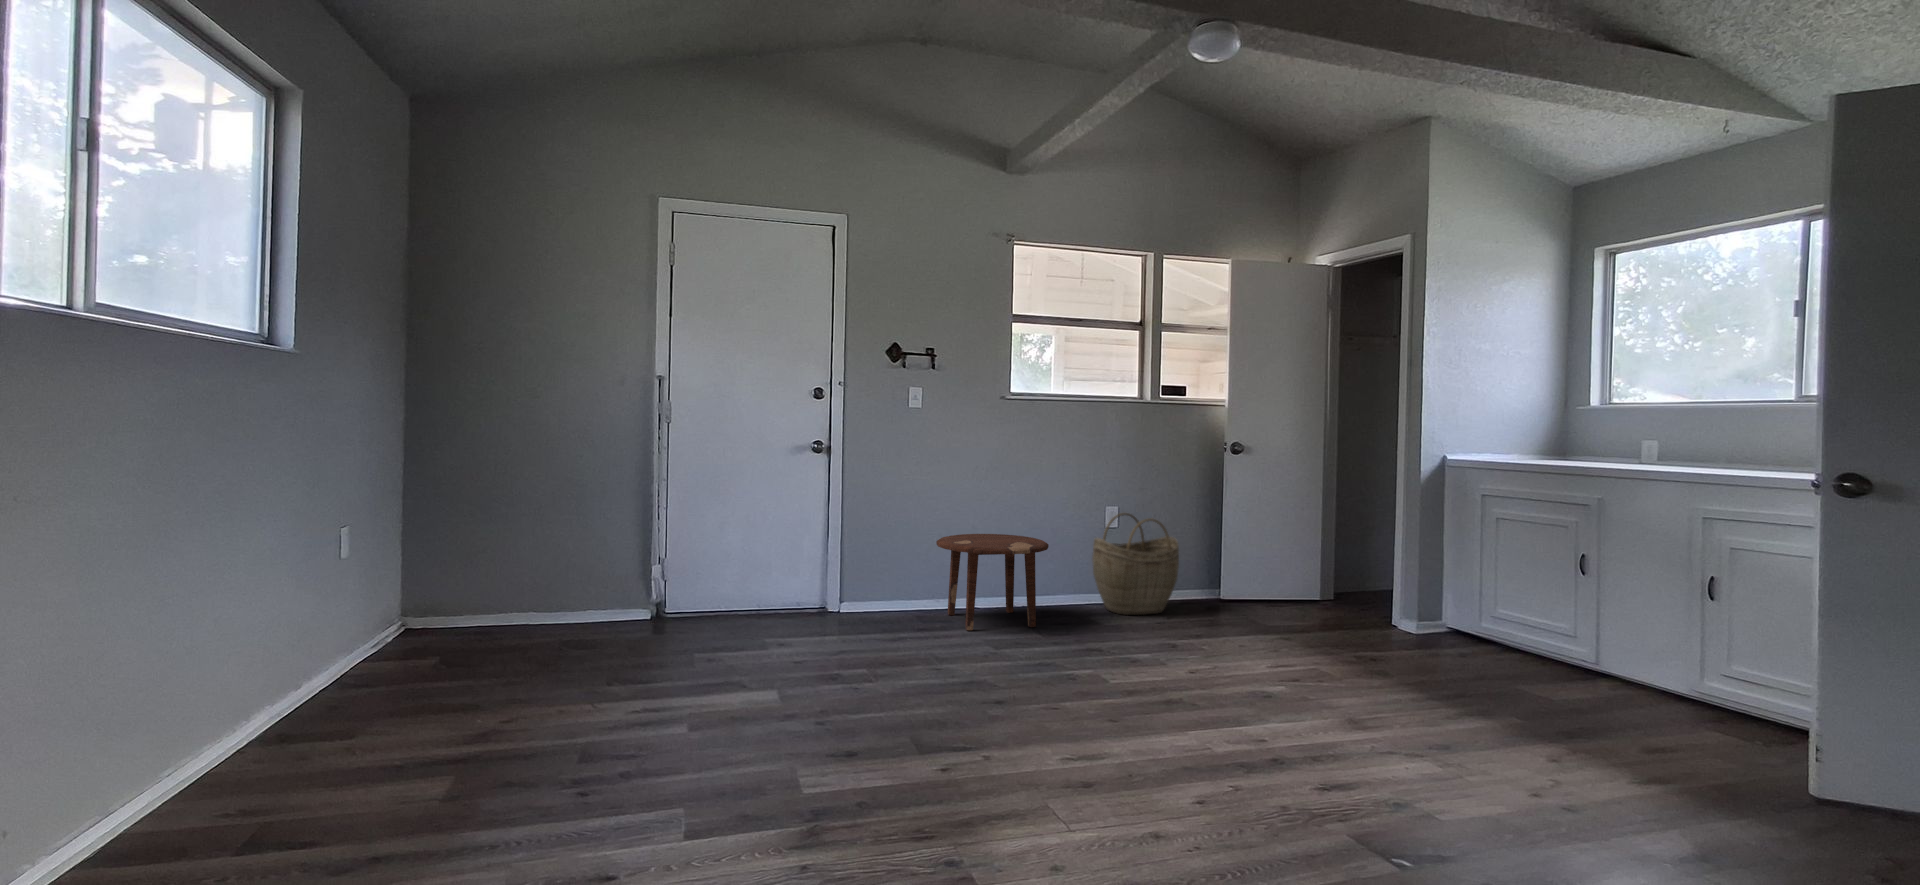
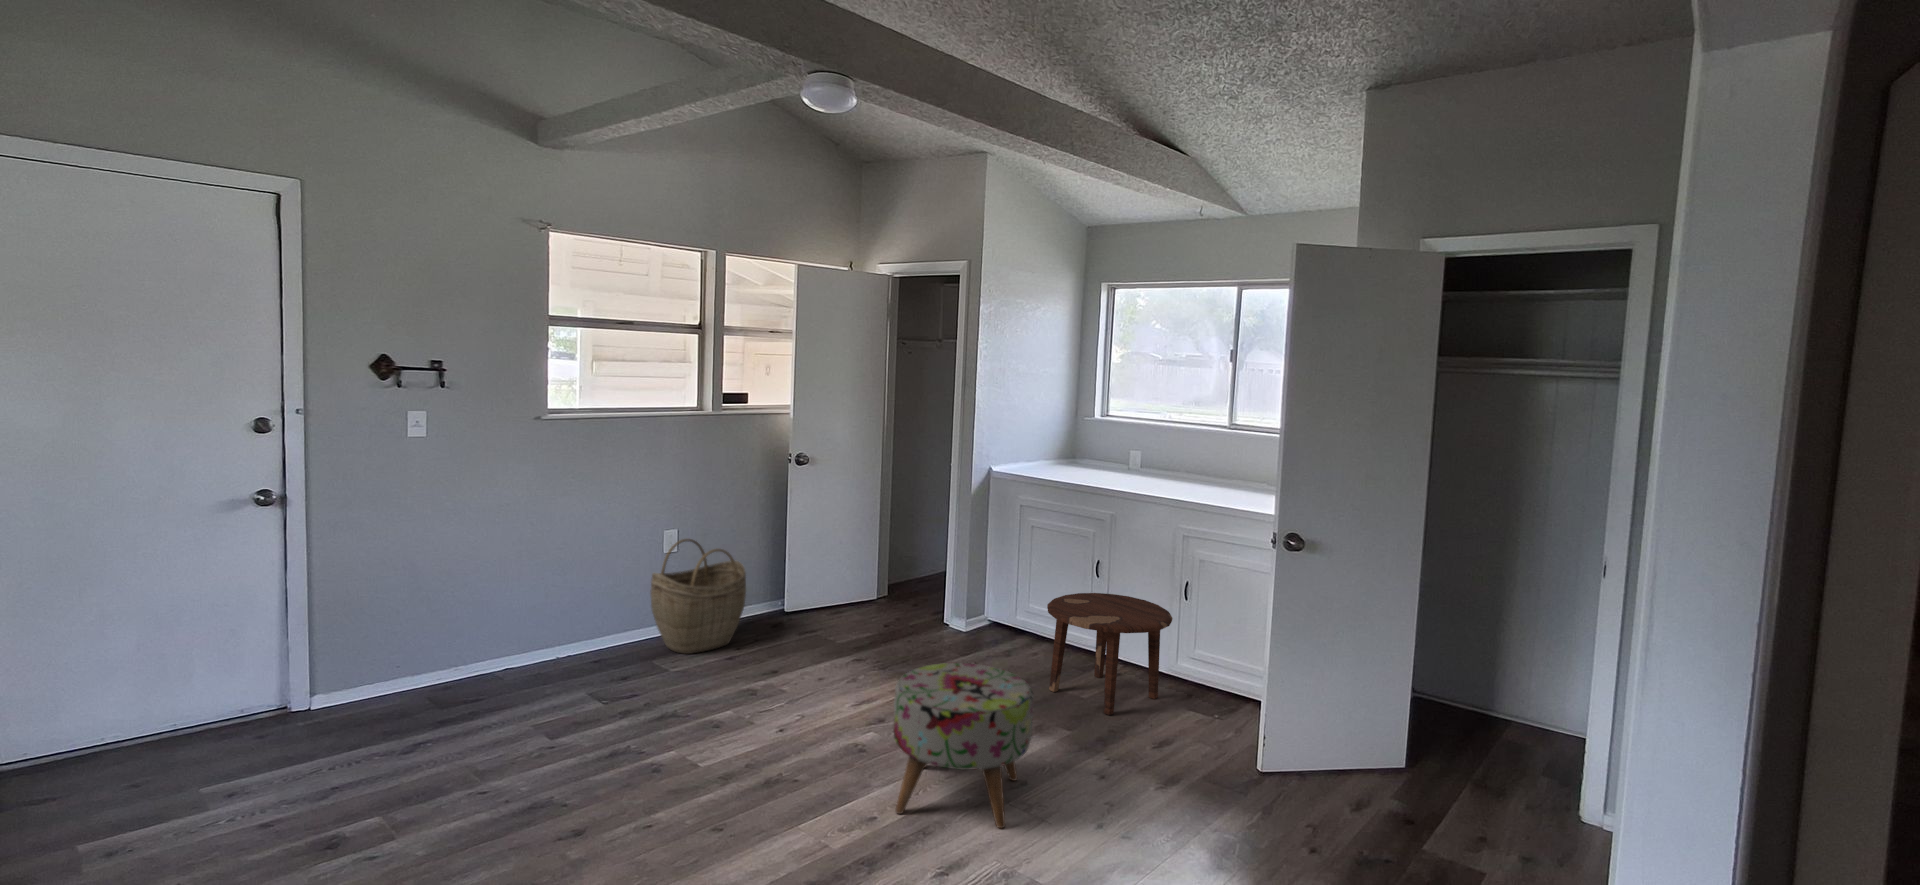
side table: present [936,534,1049,630] -> present [1047,593,1173,715]
ottoman: none [1314,608,1490,786] -> present [893,663,1034,828]

